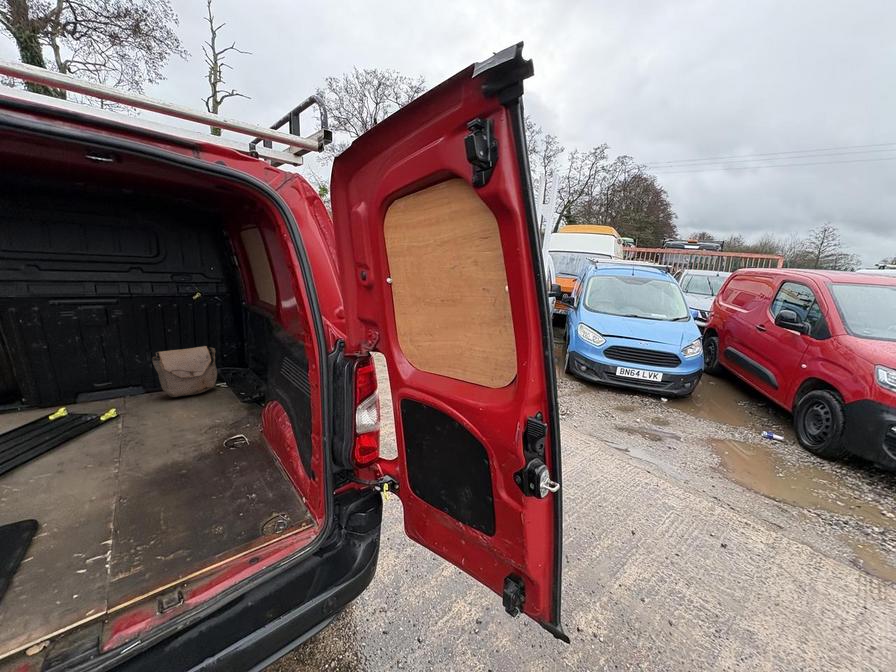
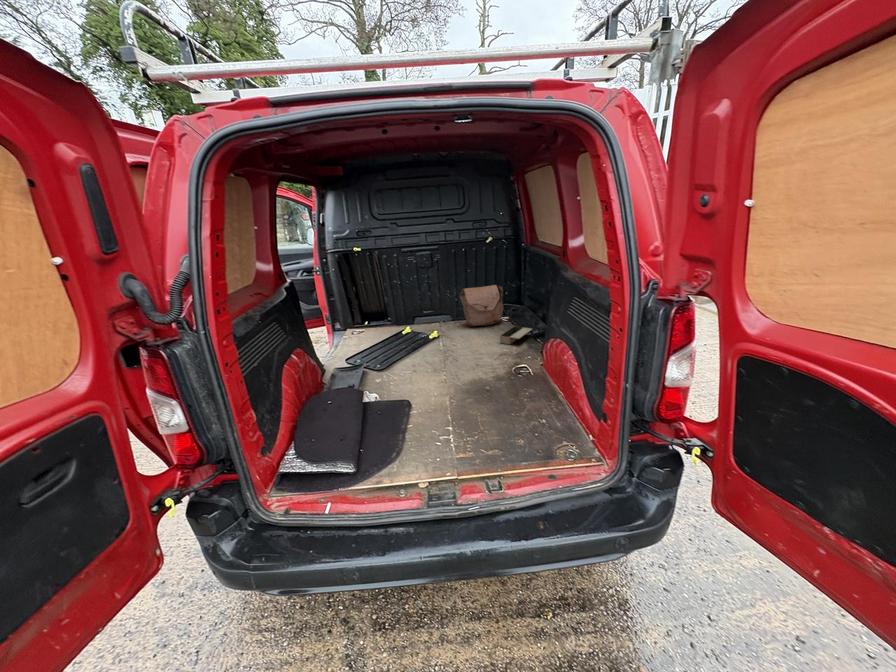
toolbox: none [210,392,253,414] -> present [500,326,533,345]

